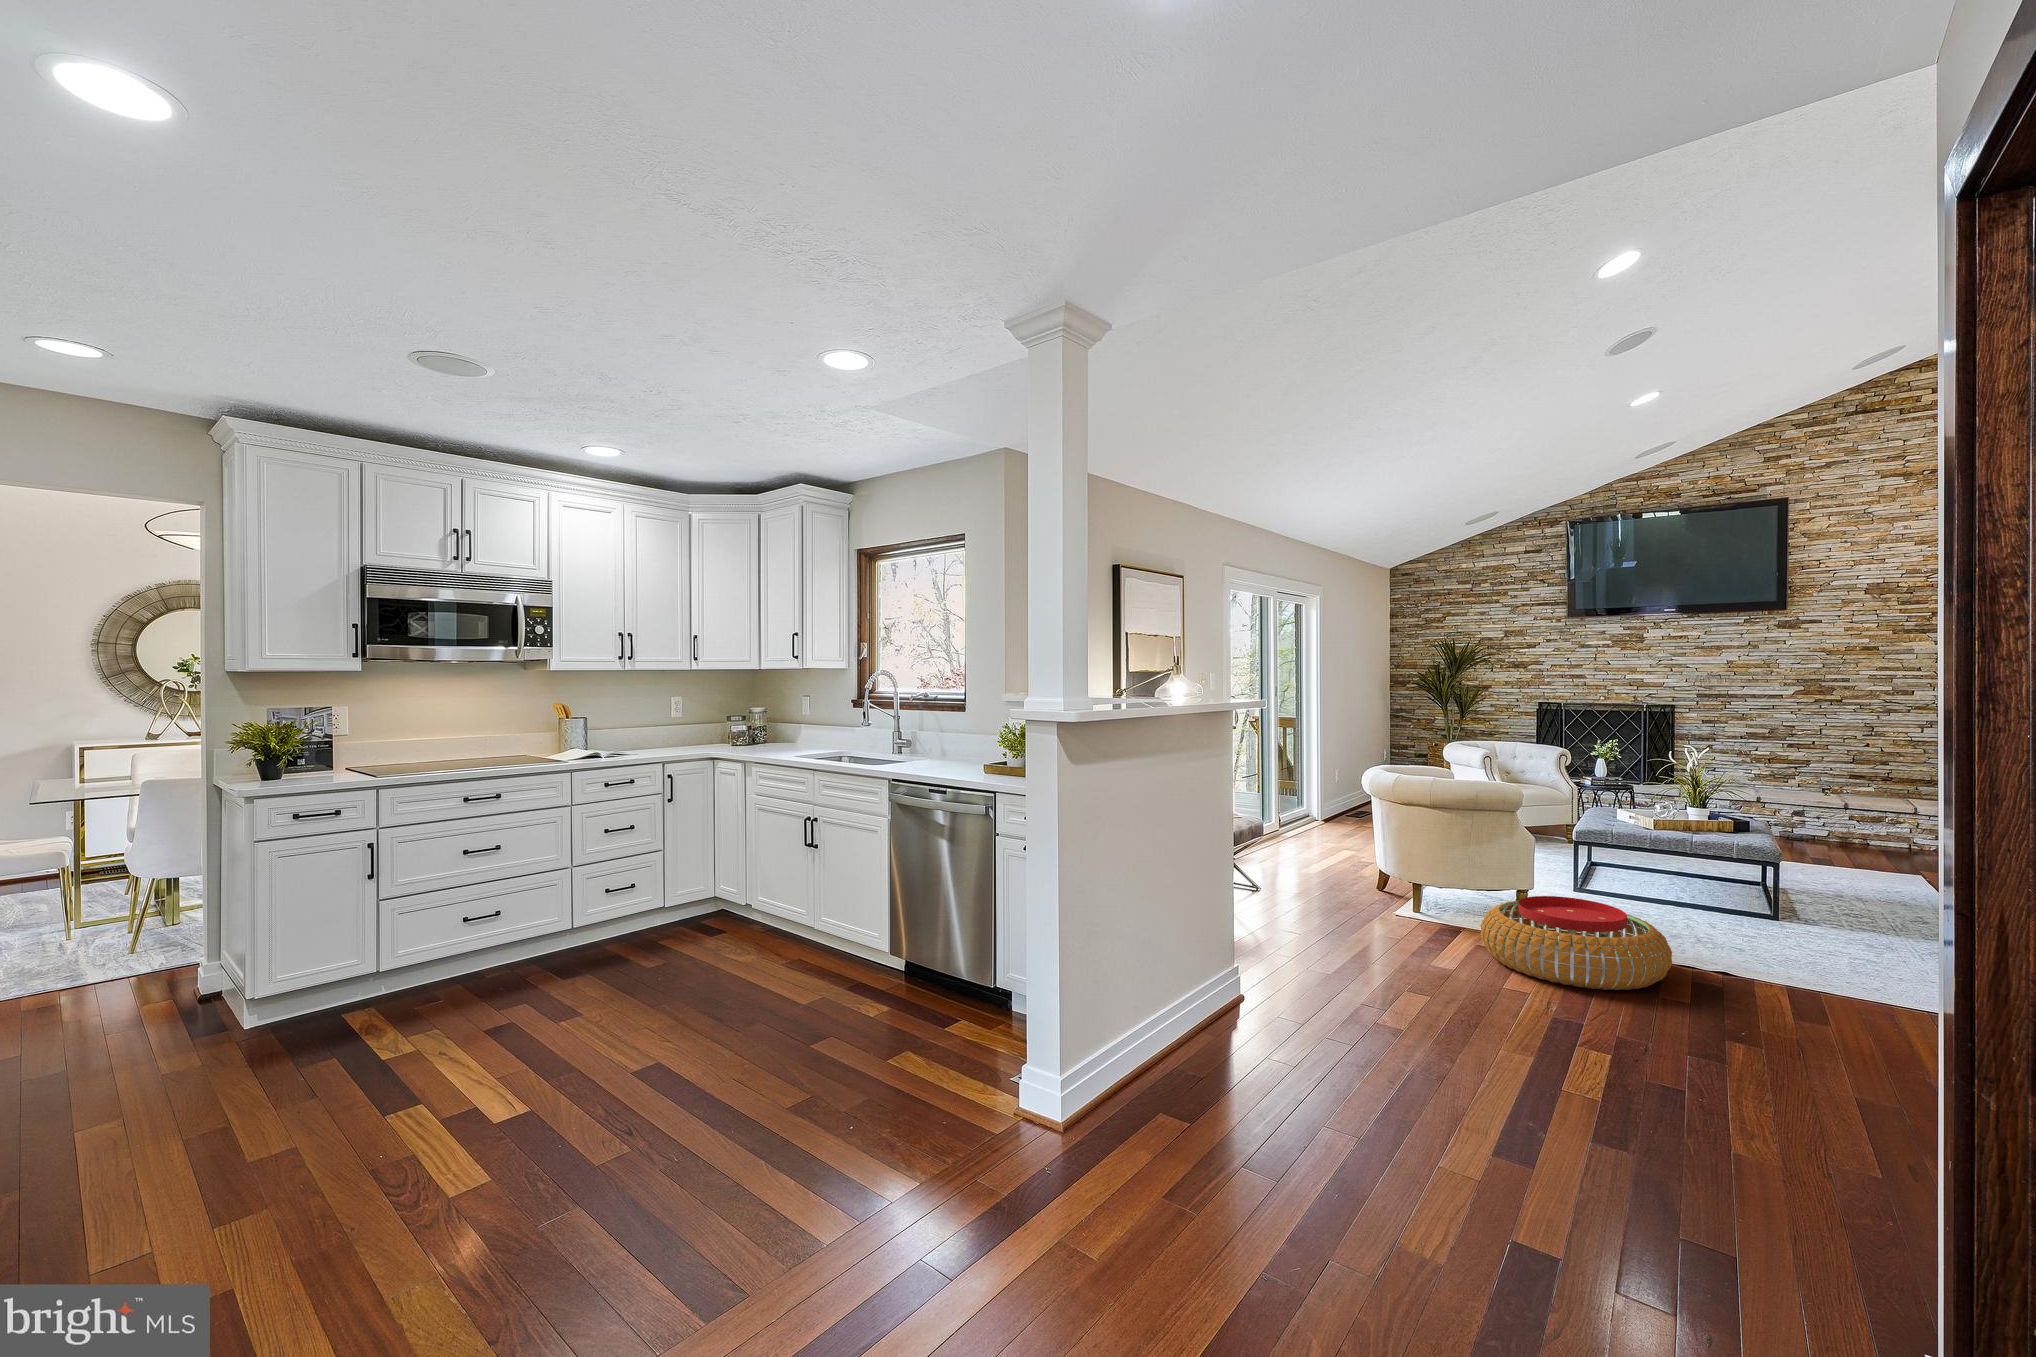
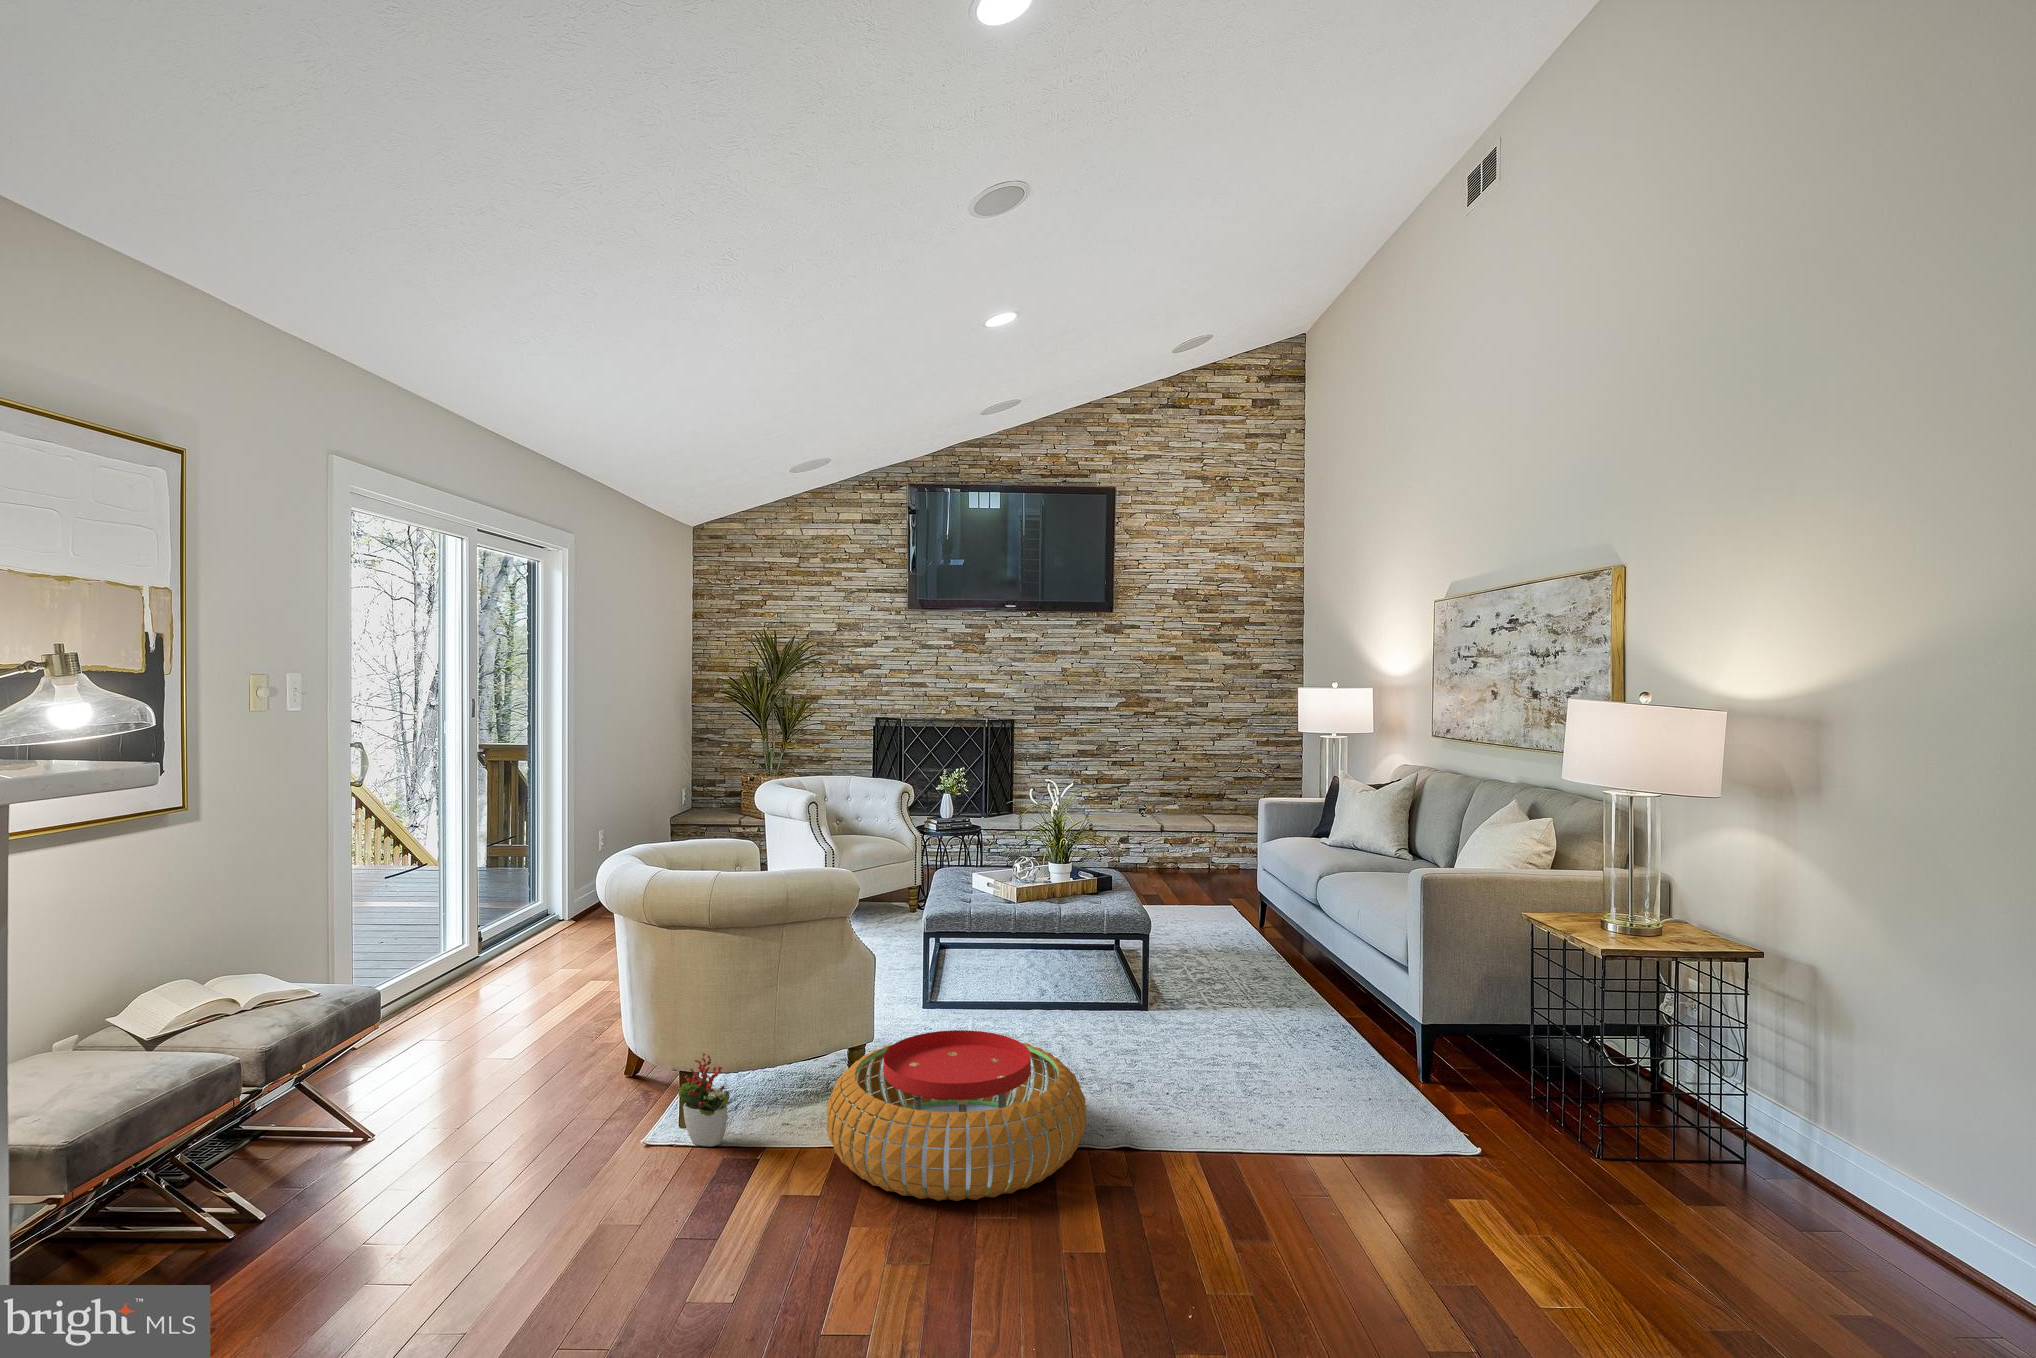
decorative plant: none [1390,884,1421,935] -> present [678,1053,729,1146]

